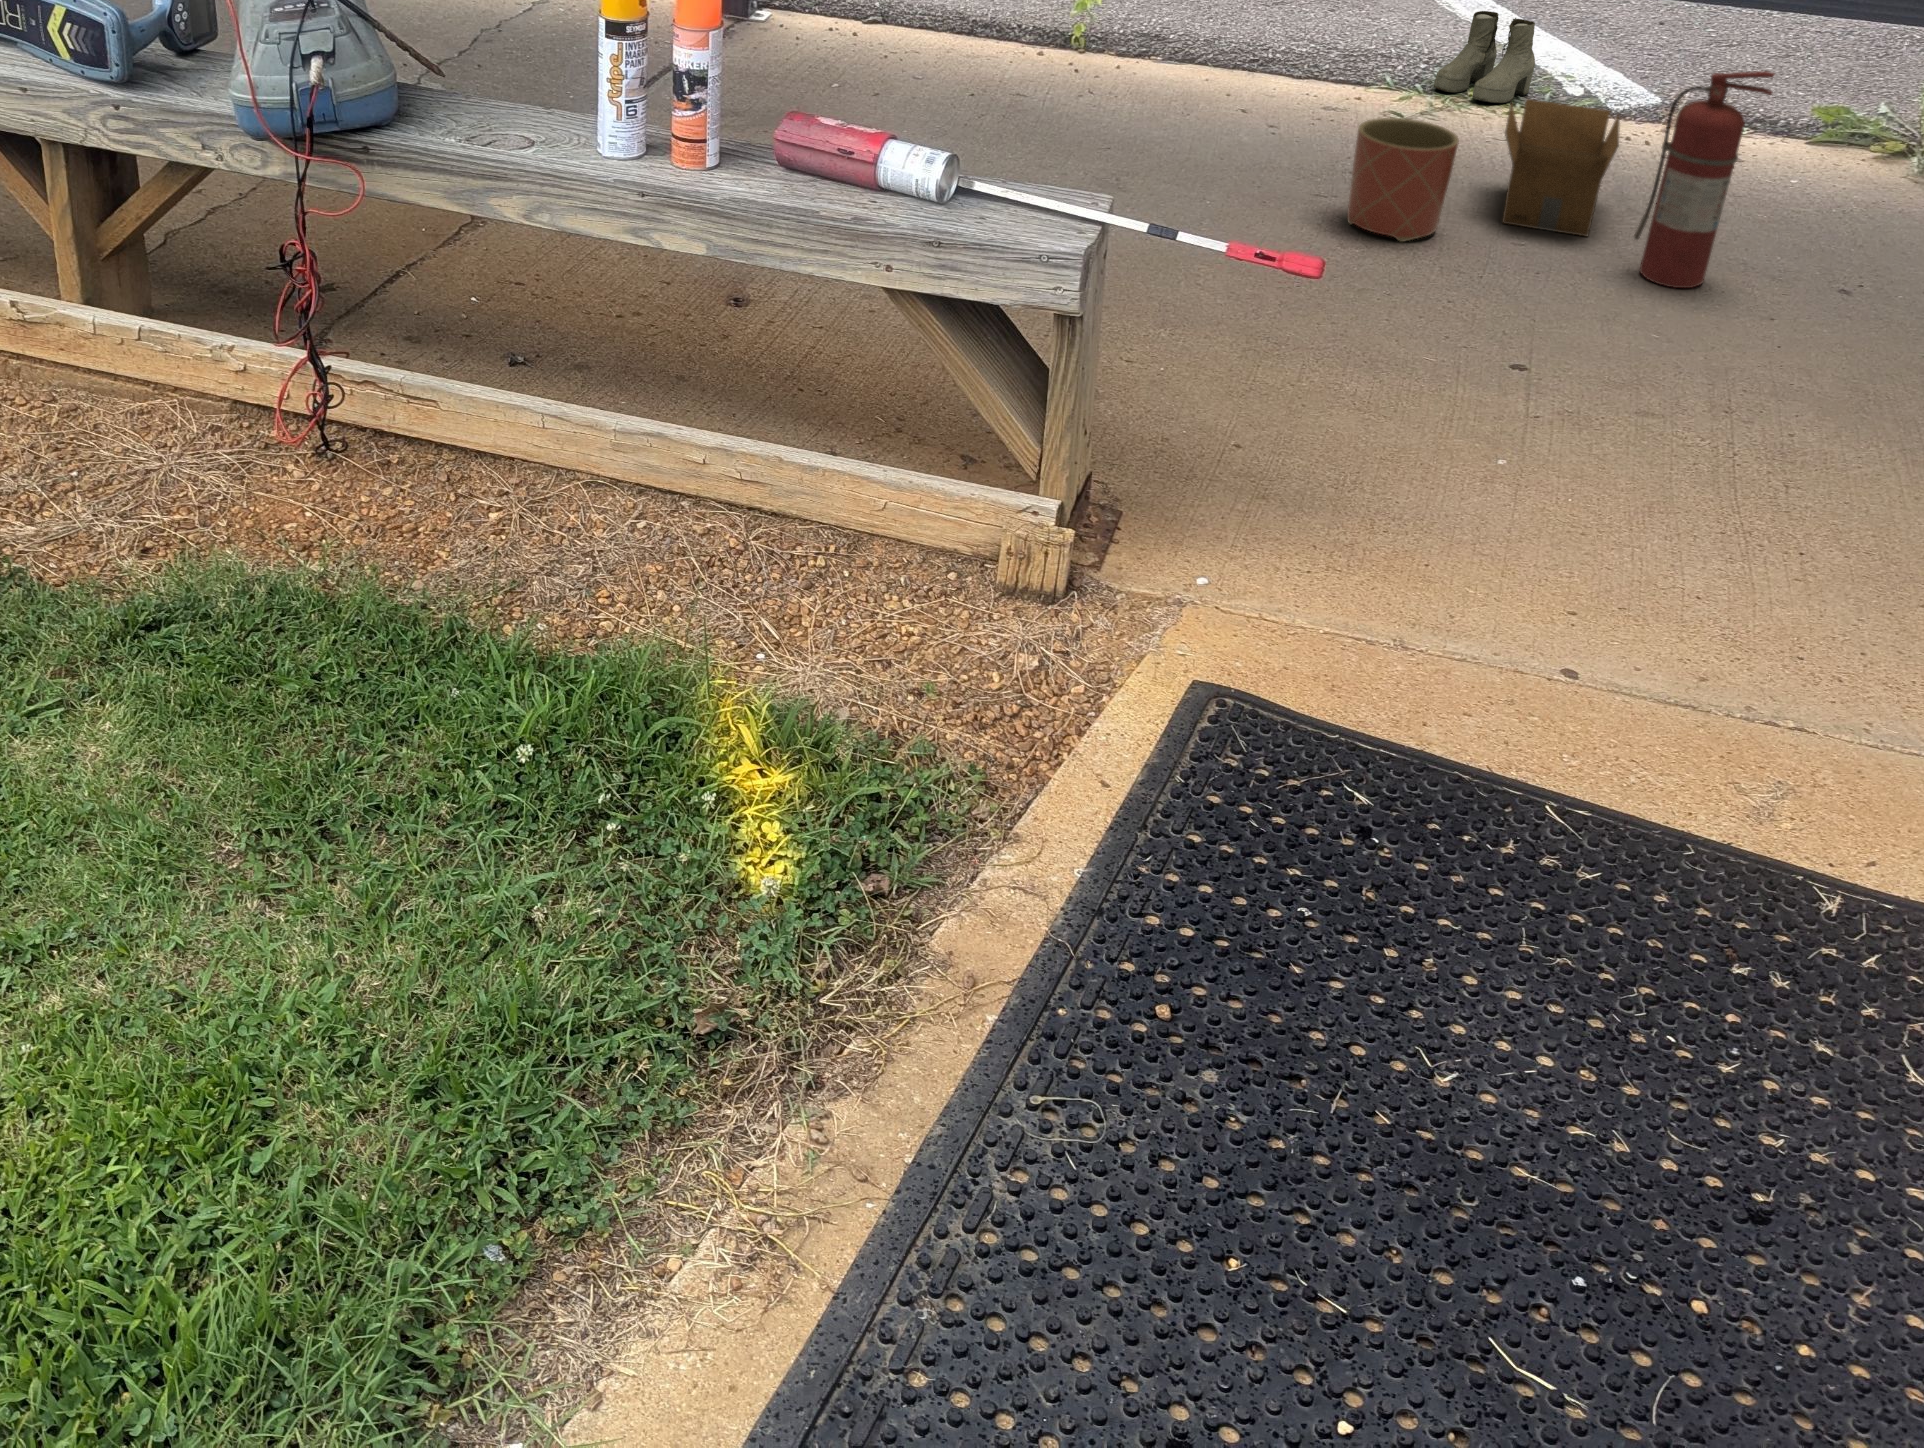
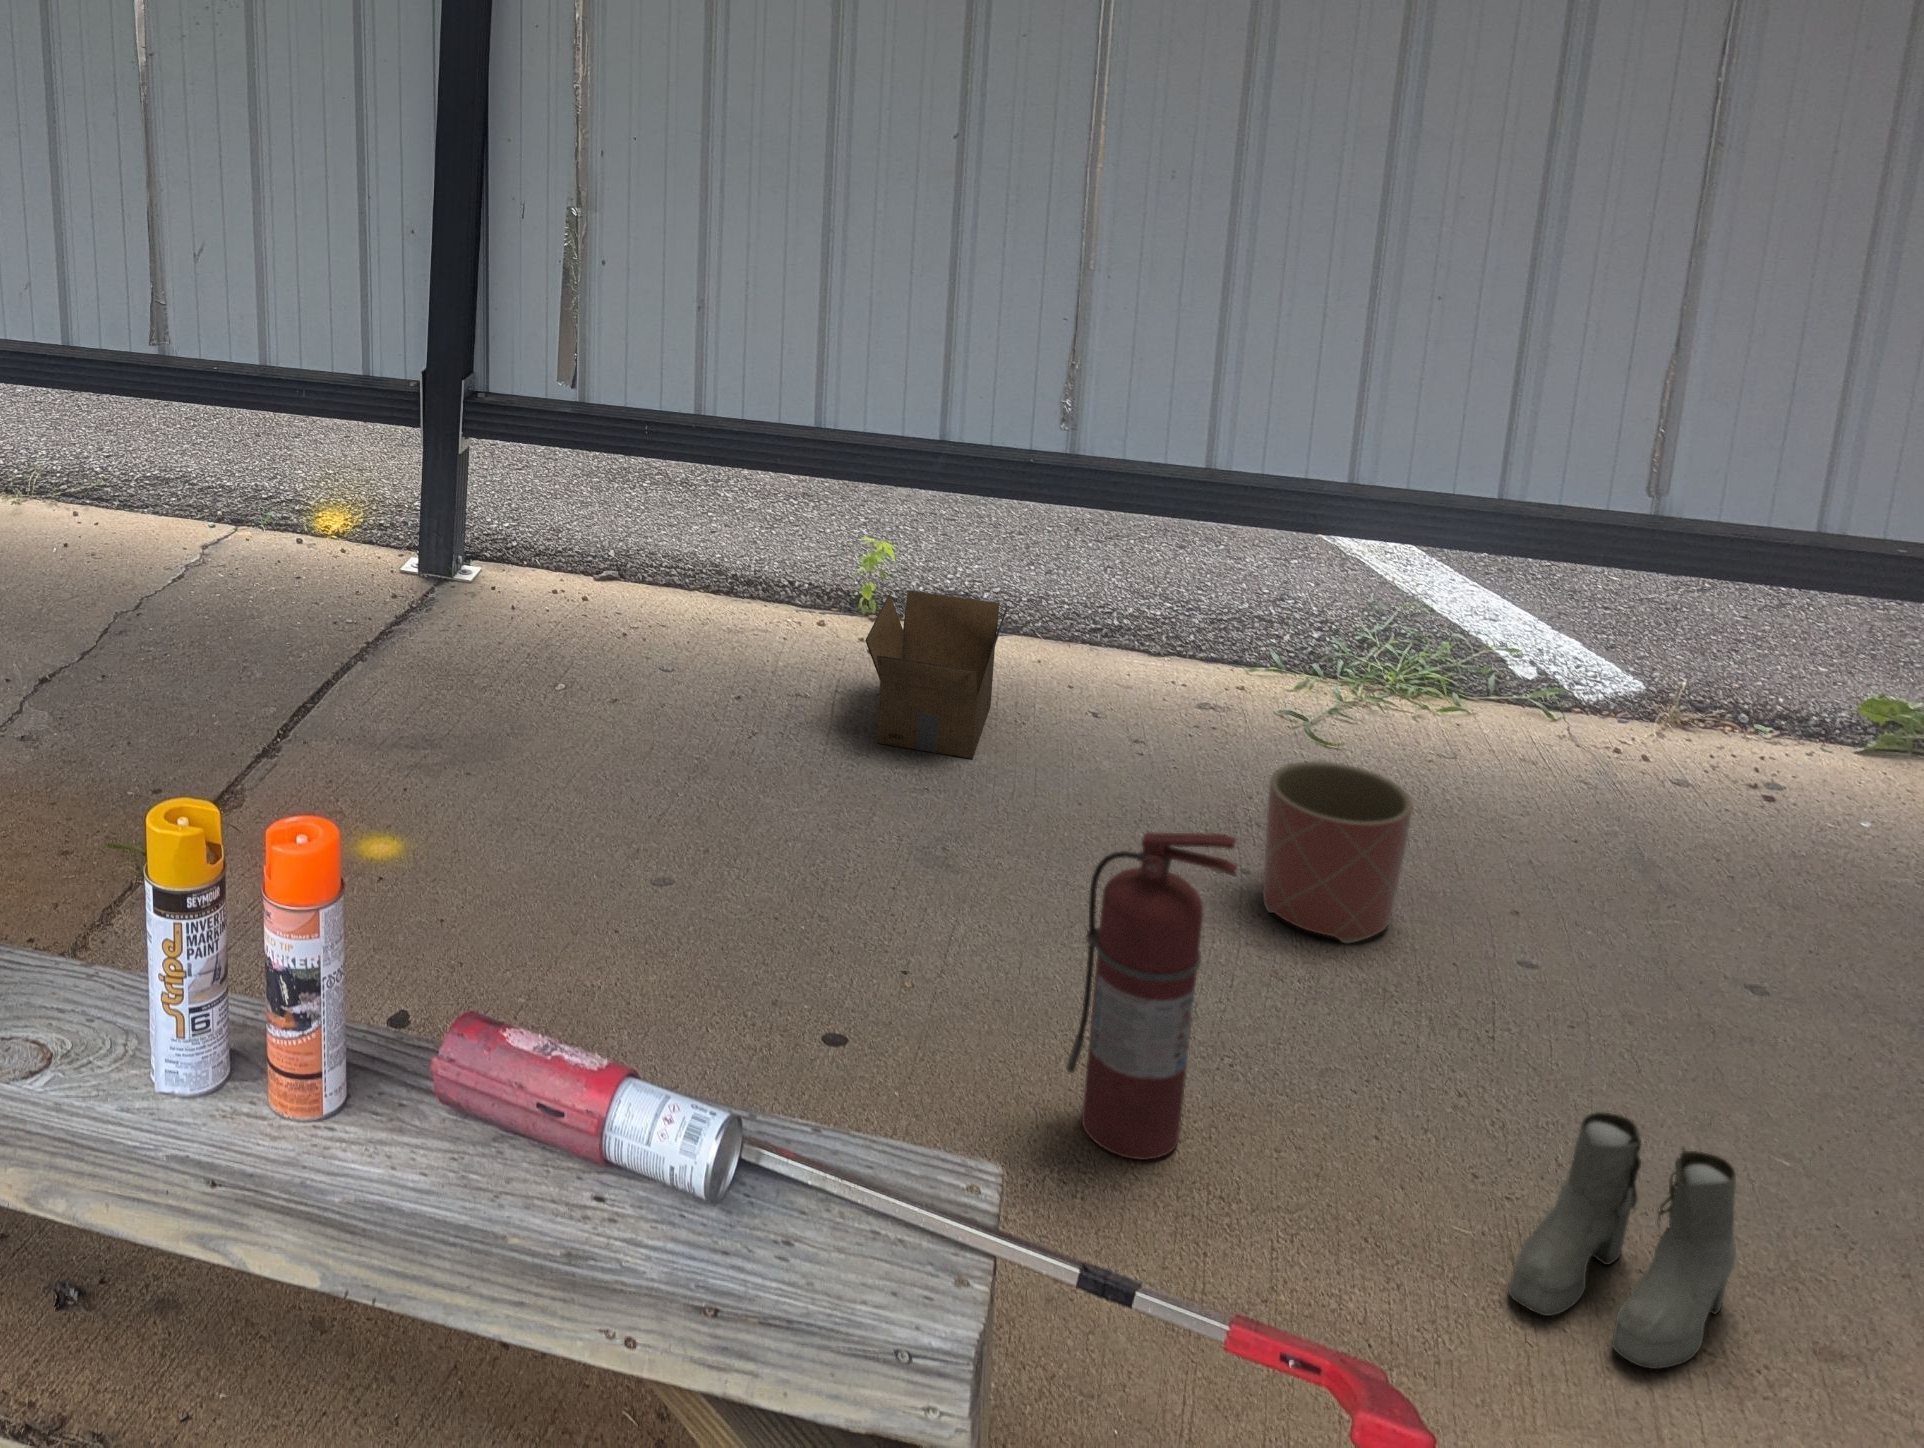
boots: present [1433,11,1535,103] -> present [1509,1112,1736,1369]
fire extinguisher: present [1634,71,1775,288] -> present [1066,832,1237,1160]
cardboard box: present [1502,99,1620,236] -> present [865,591,1008,759]

